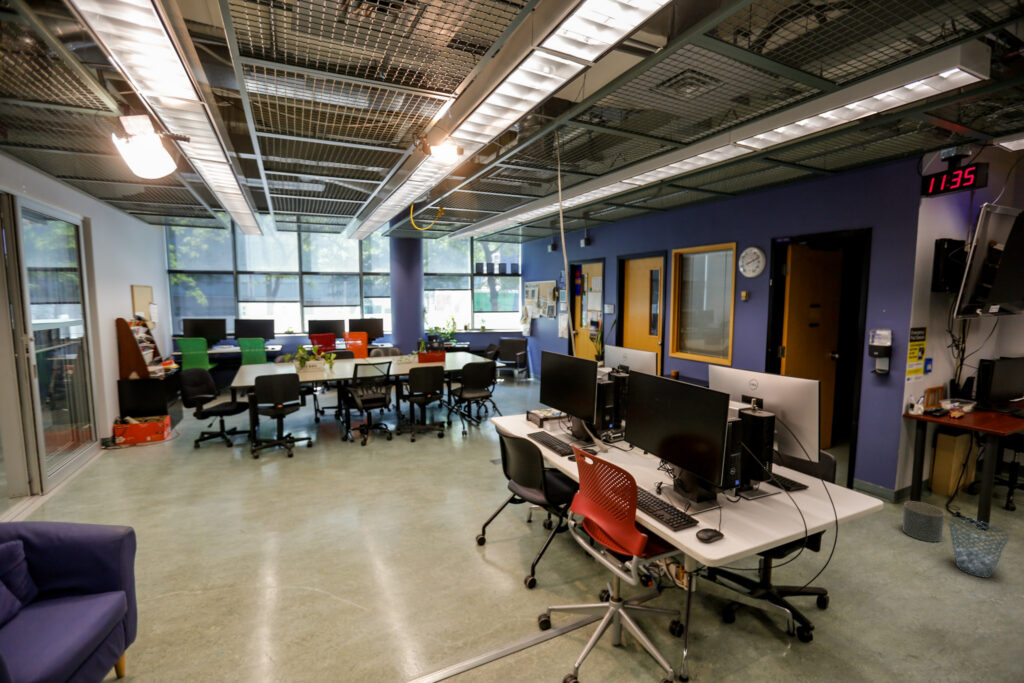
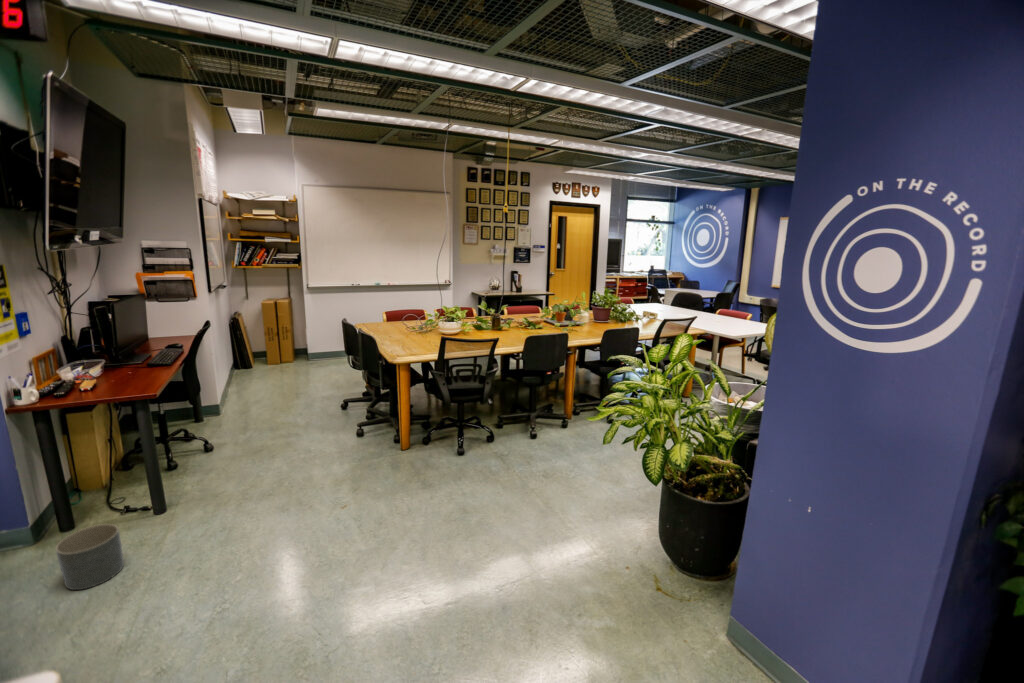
waste basket: present [948,518,1009,577] -> none [131,514,205,595]

